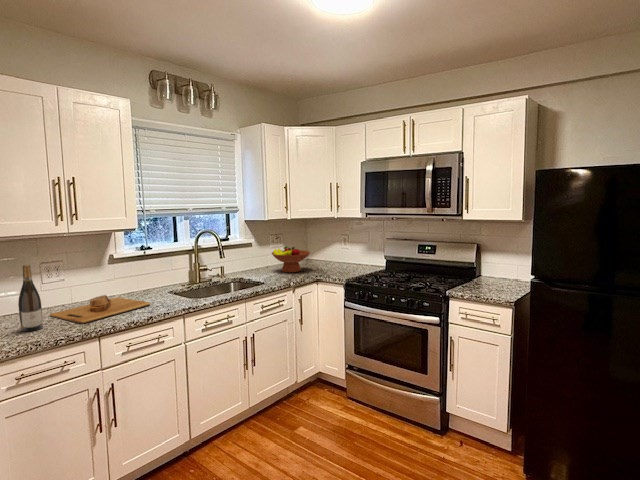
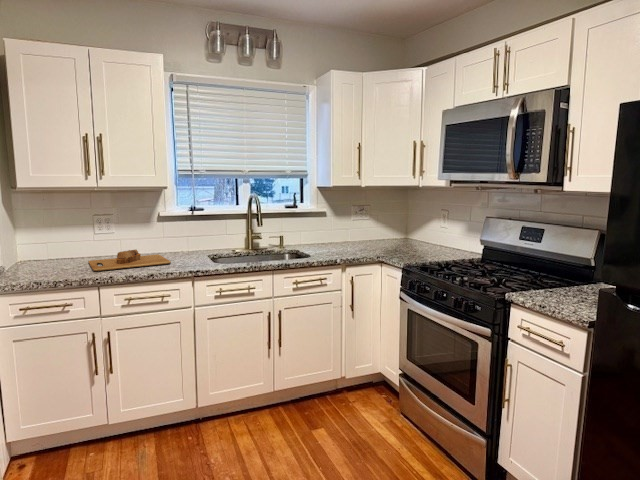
fruit bowl: present [272,246,310,272] -> none [339,219,385,250]
wine bottle: present [18,265,43,332] -> none [47,213,67,272]

